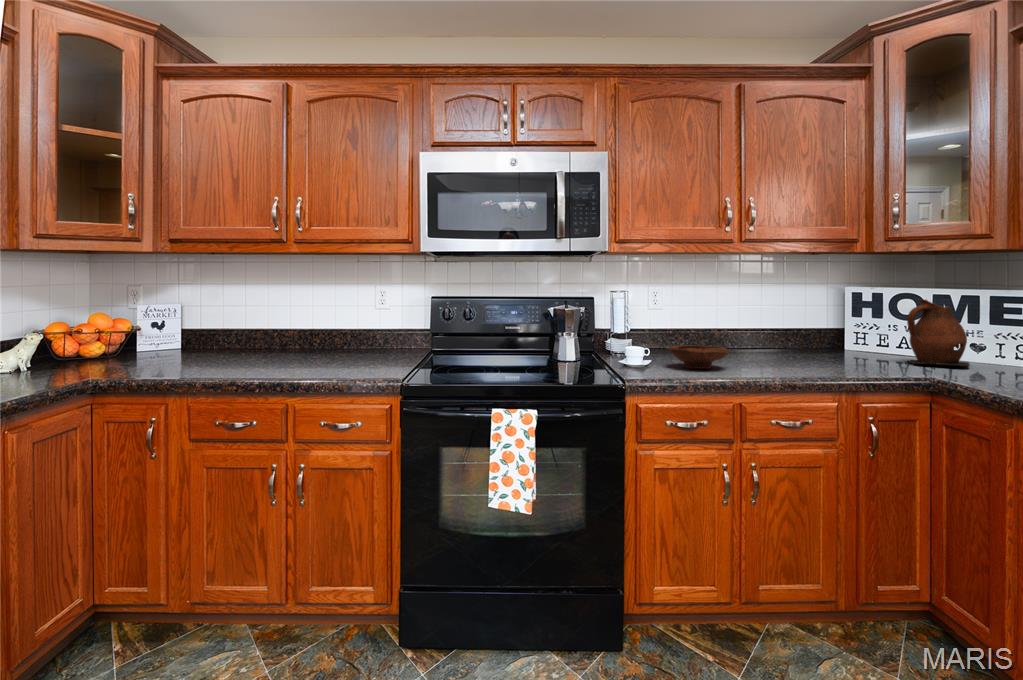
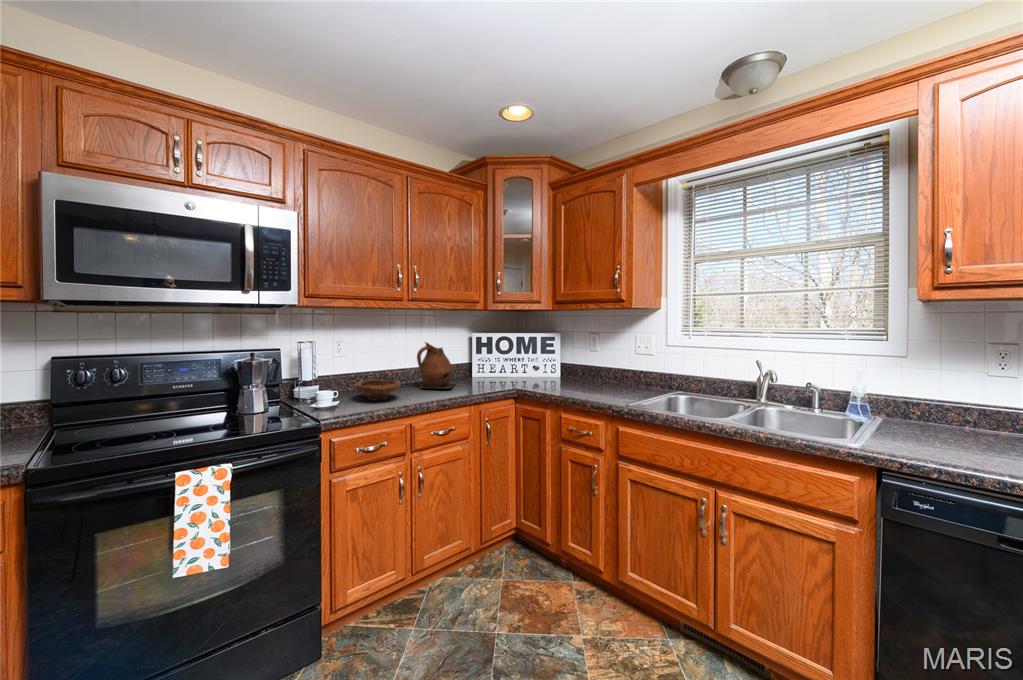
ceramic pitcher: present [907,300,970,367] -> present [417,342,455,389]

